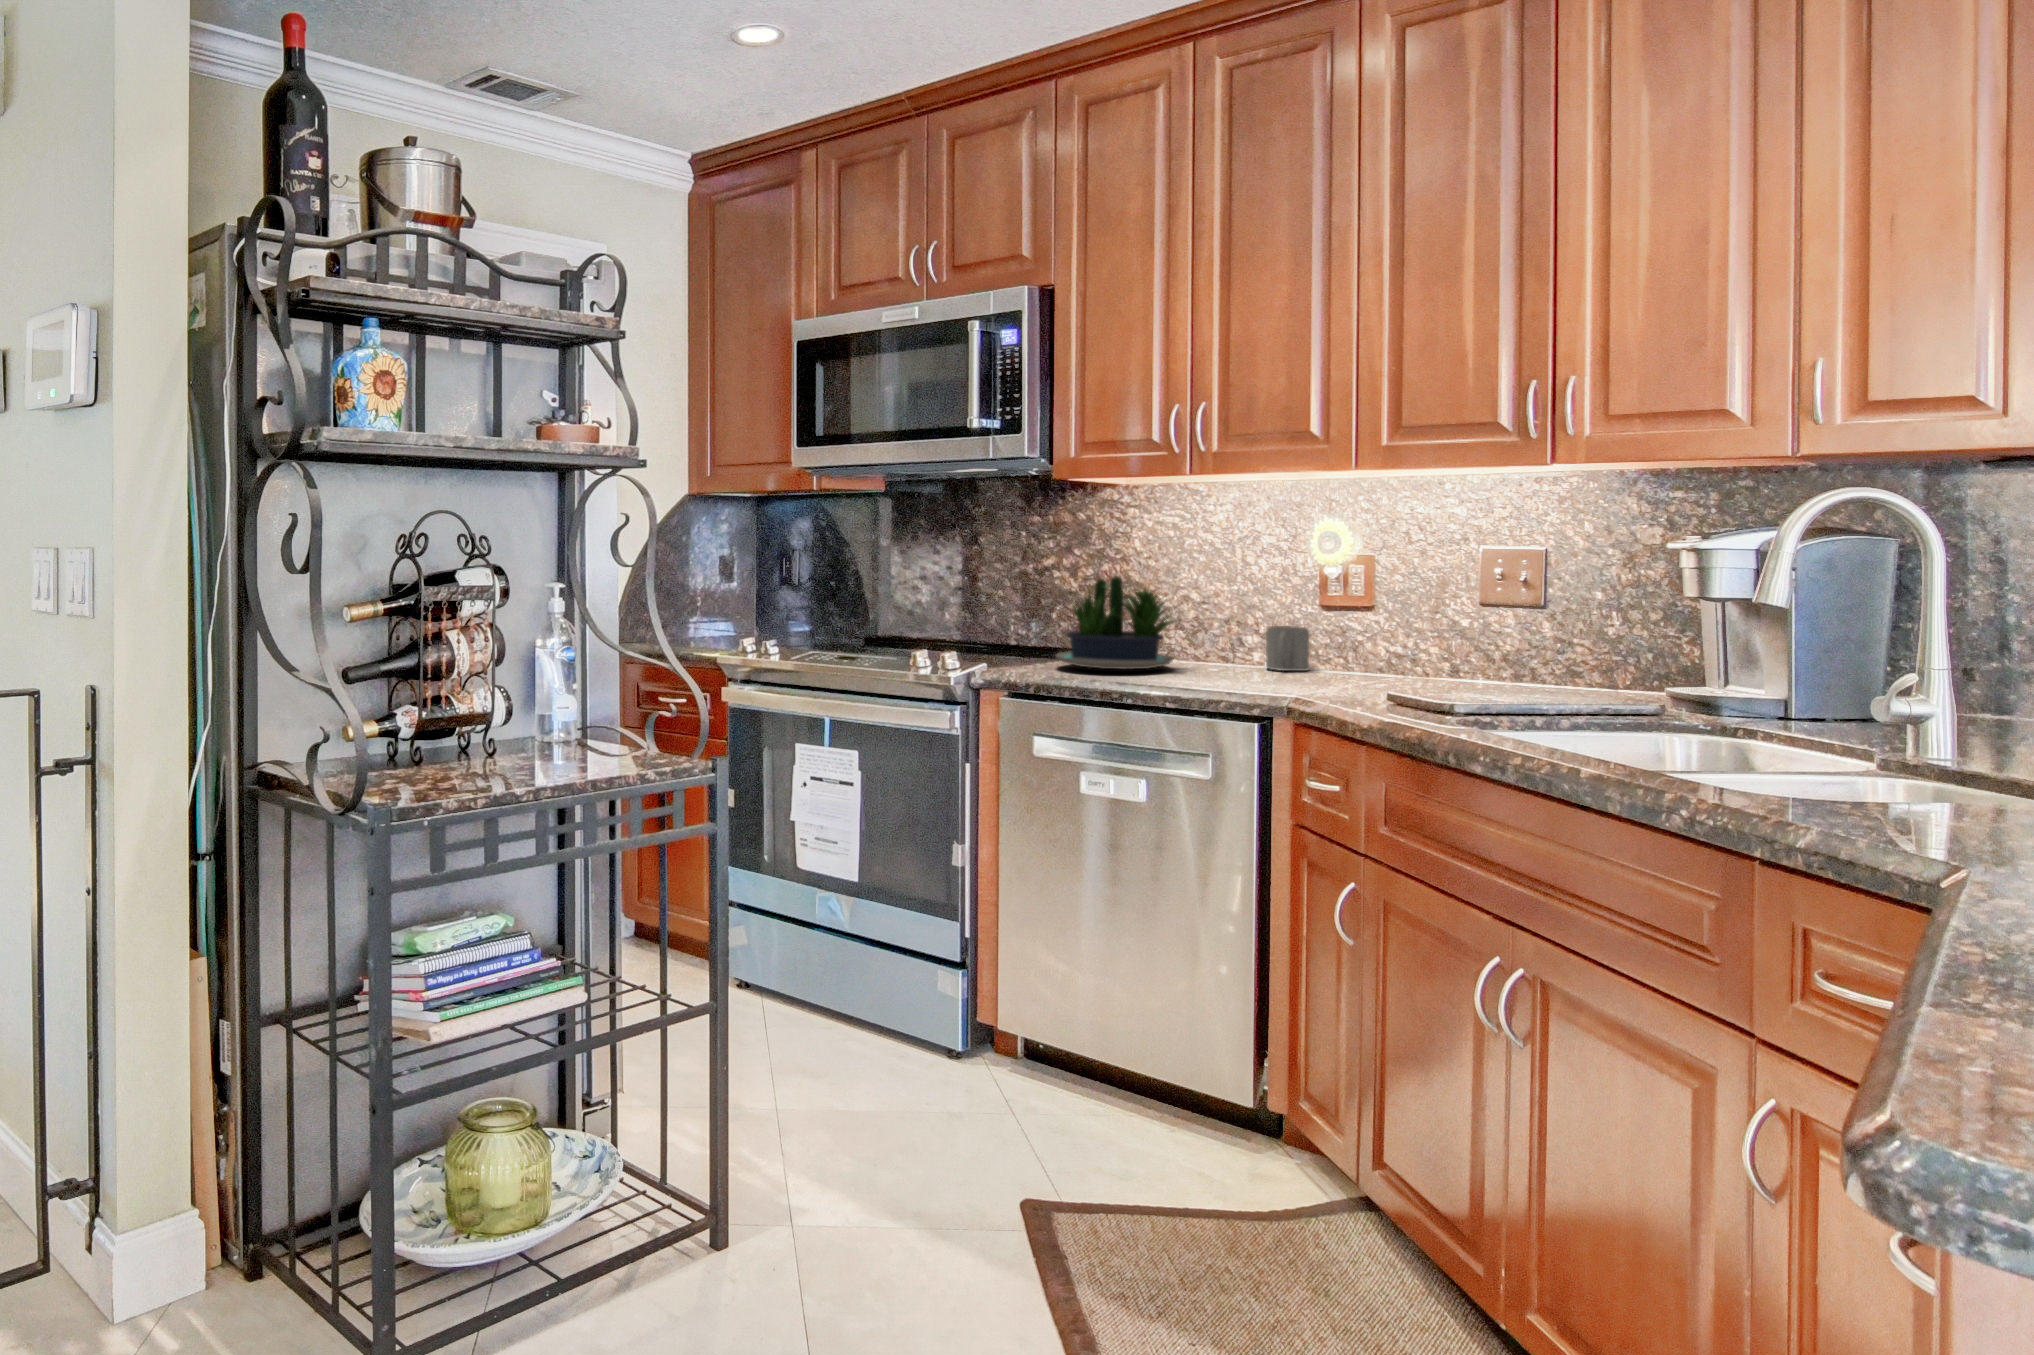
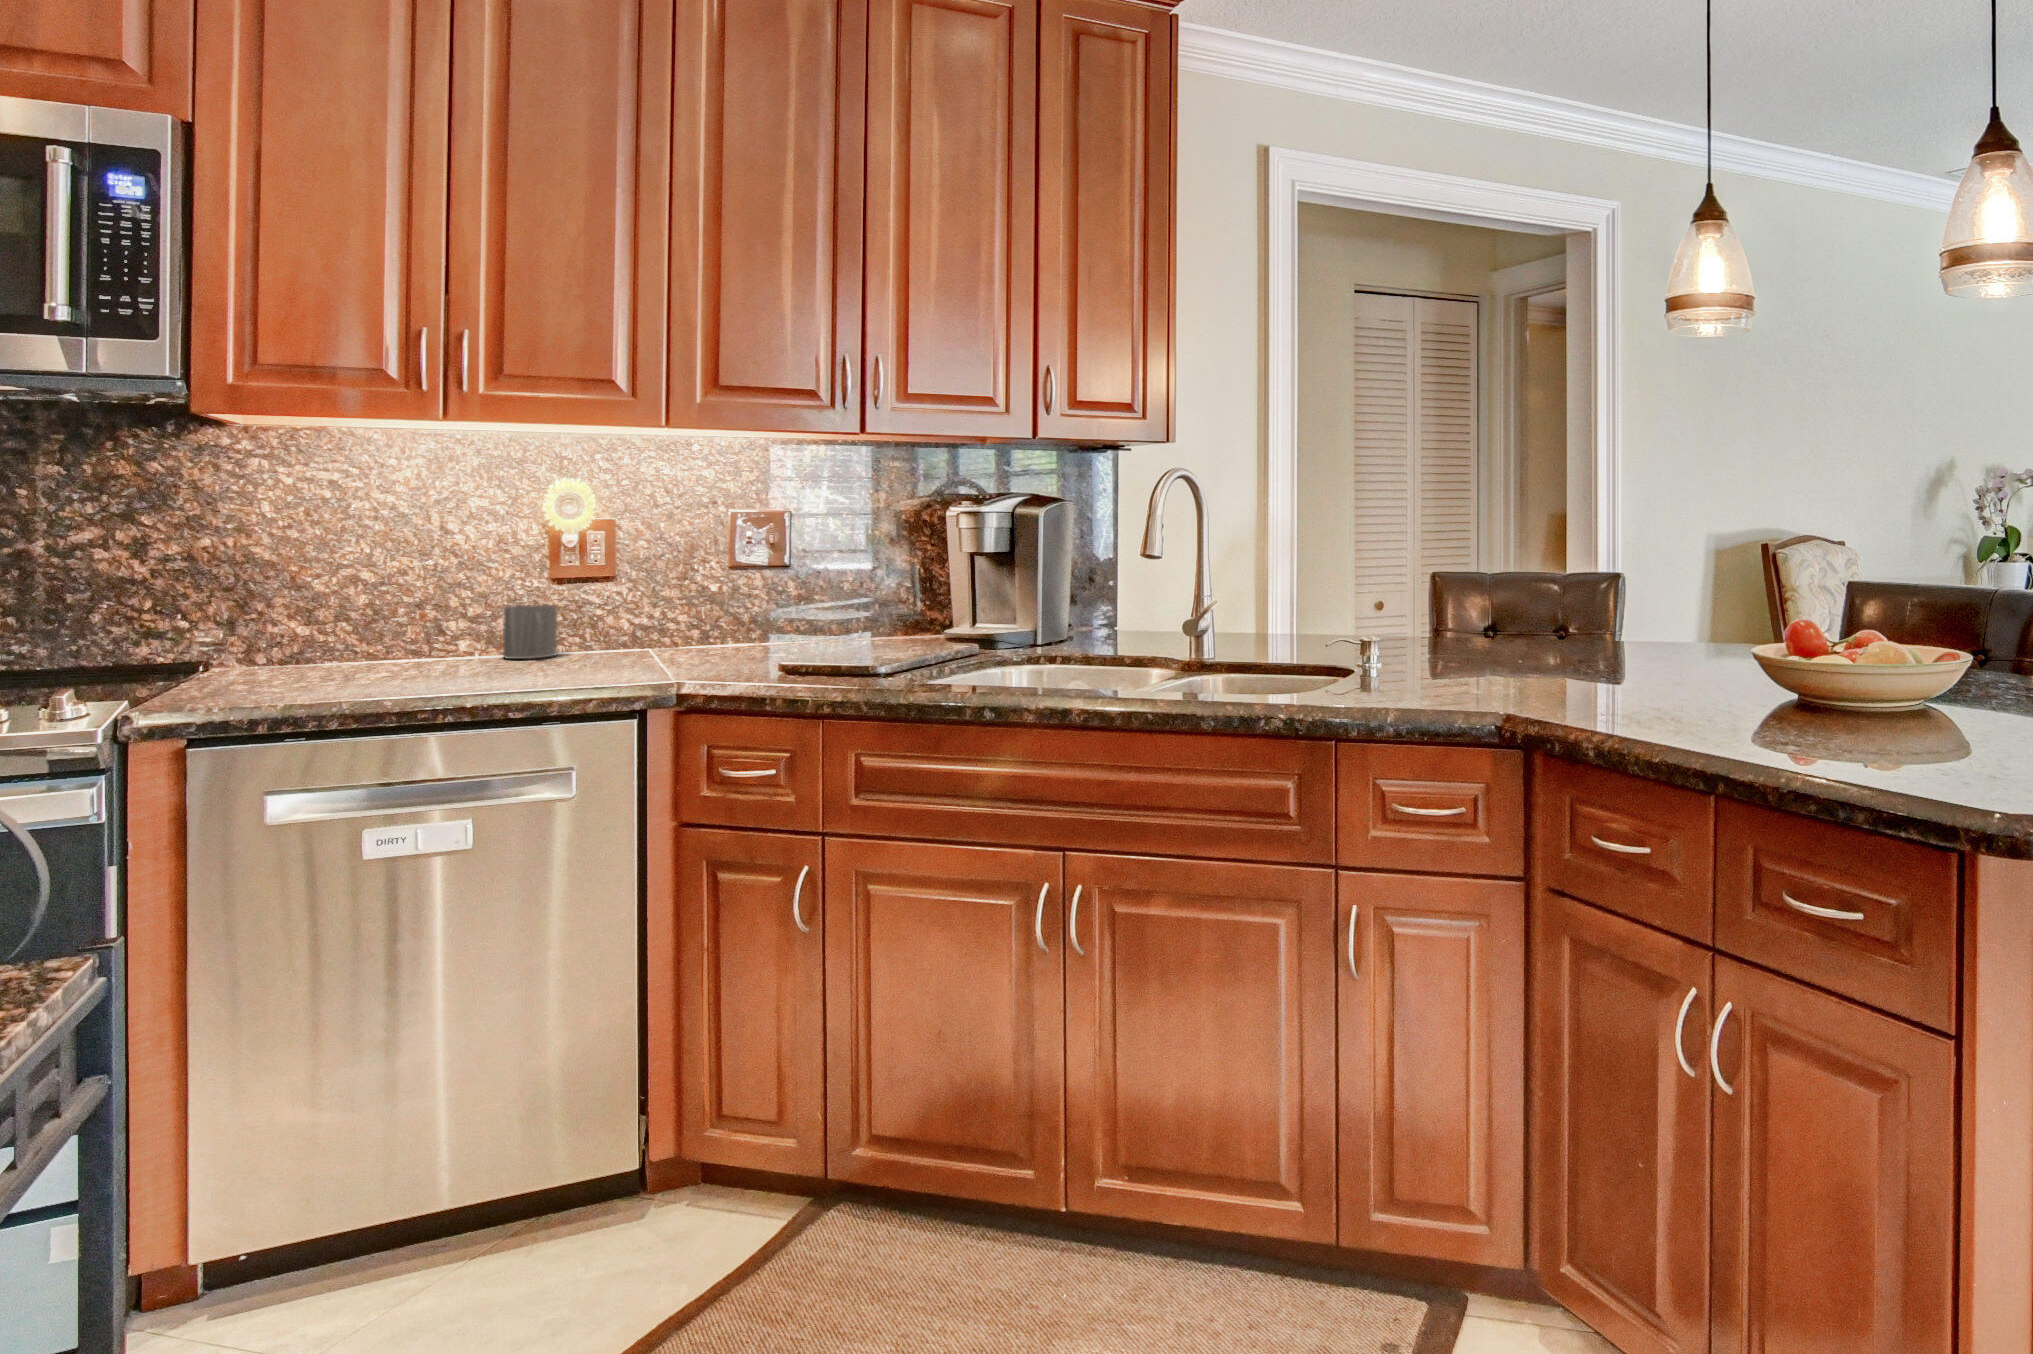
potted plant: present [1056,576,1181,669] -> none [203,553,437,686]

